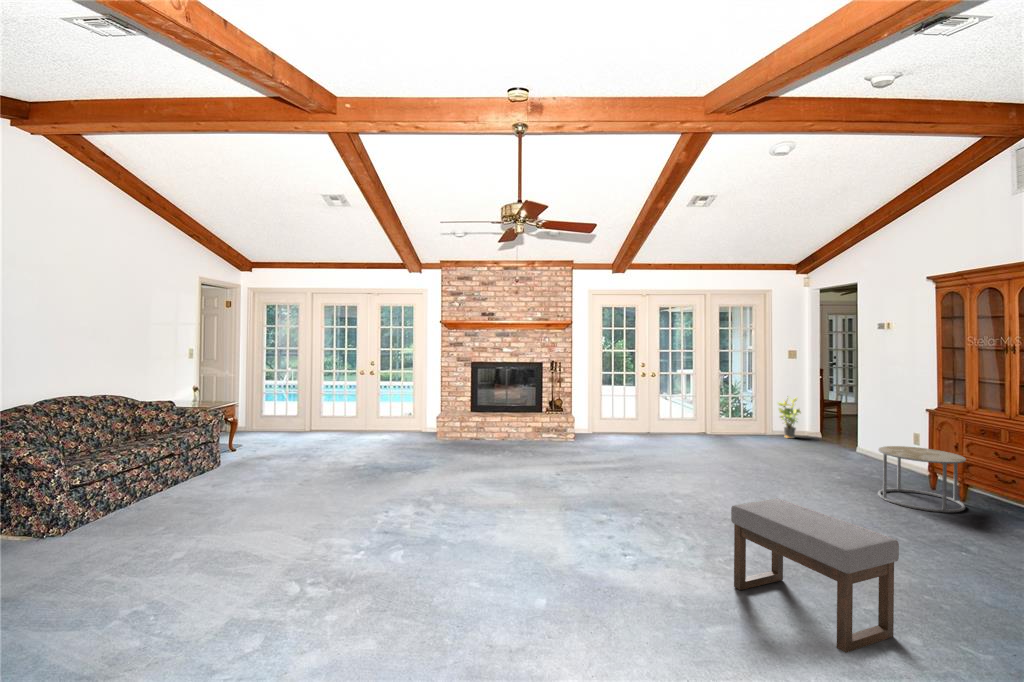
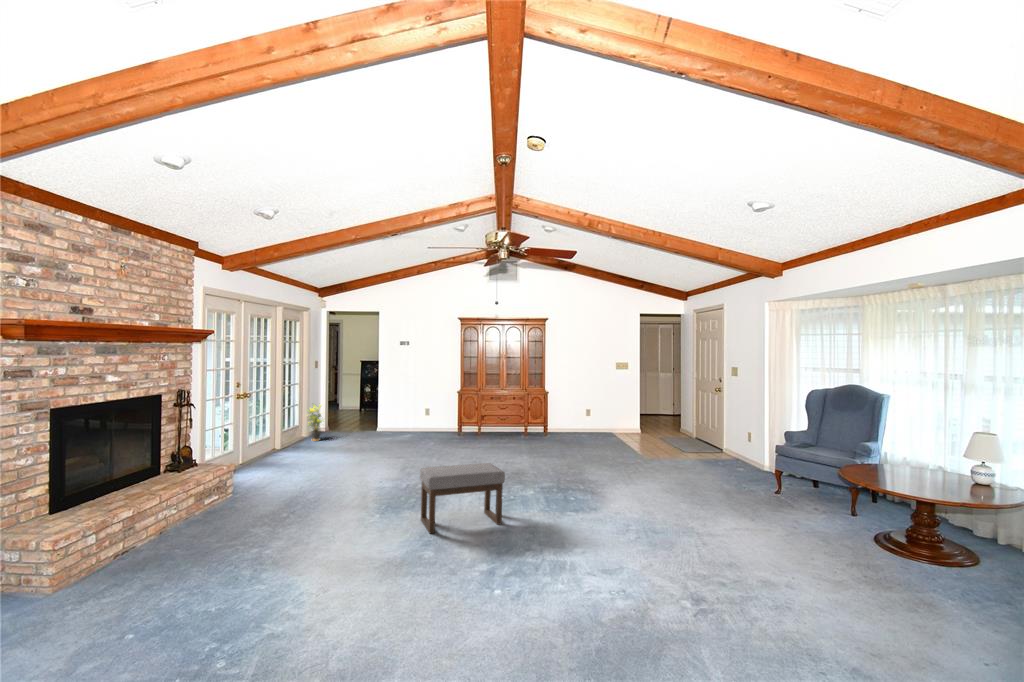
side table: present [878,446,966,513] -> none [474,418,513,452]
ottoman: present [731,498,899,653] -> present [420,463,505,533]

